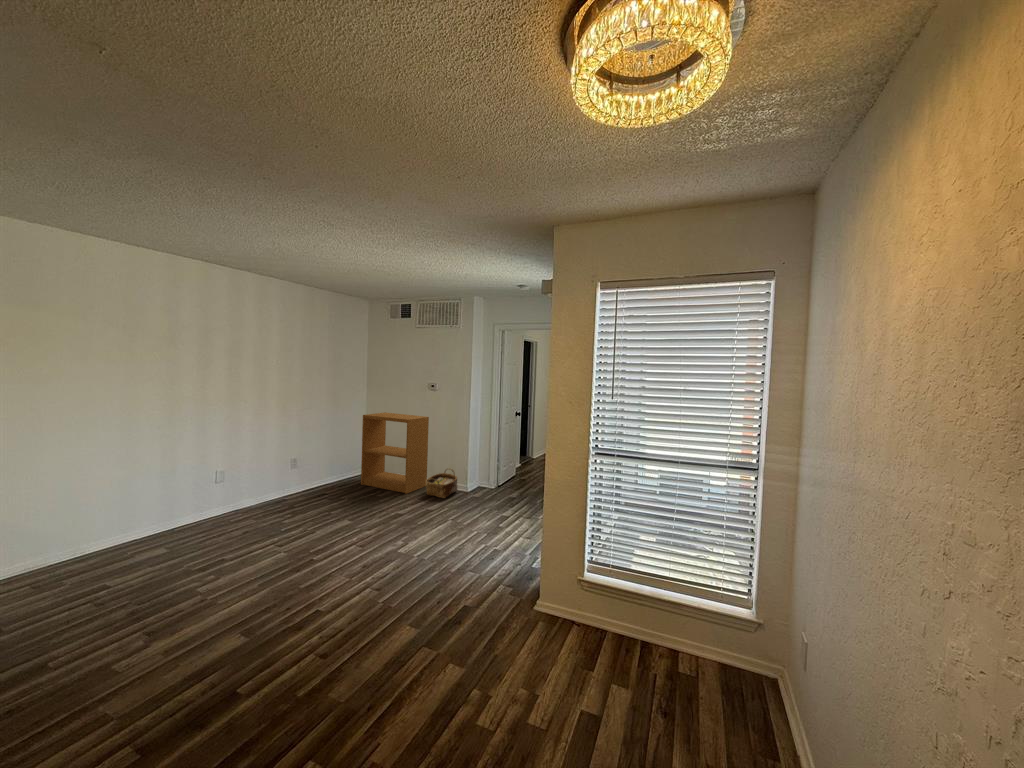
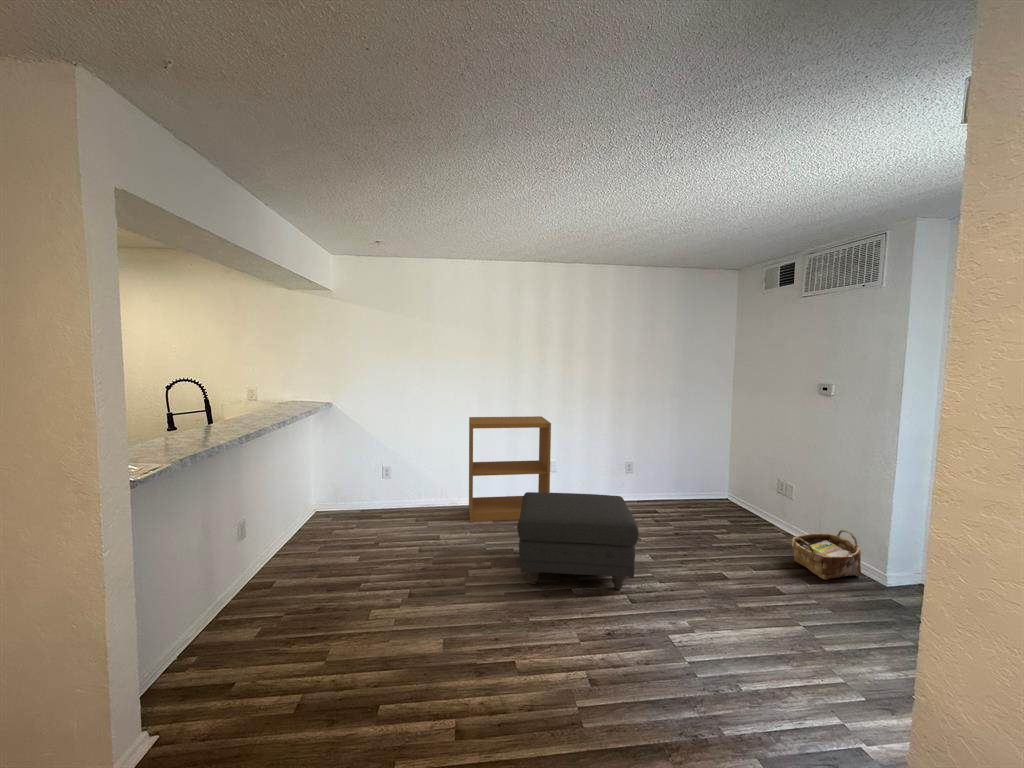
bookshelf: present [361,412,429,494] -> present [469,416,551,522]
ottoman: none [237,479,363,570] -> present [517,492,639,589]

